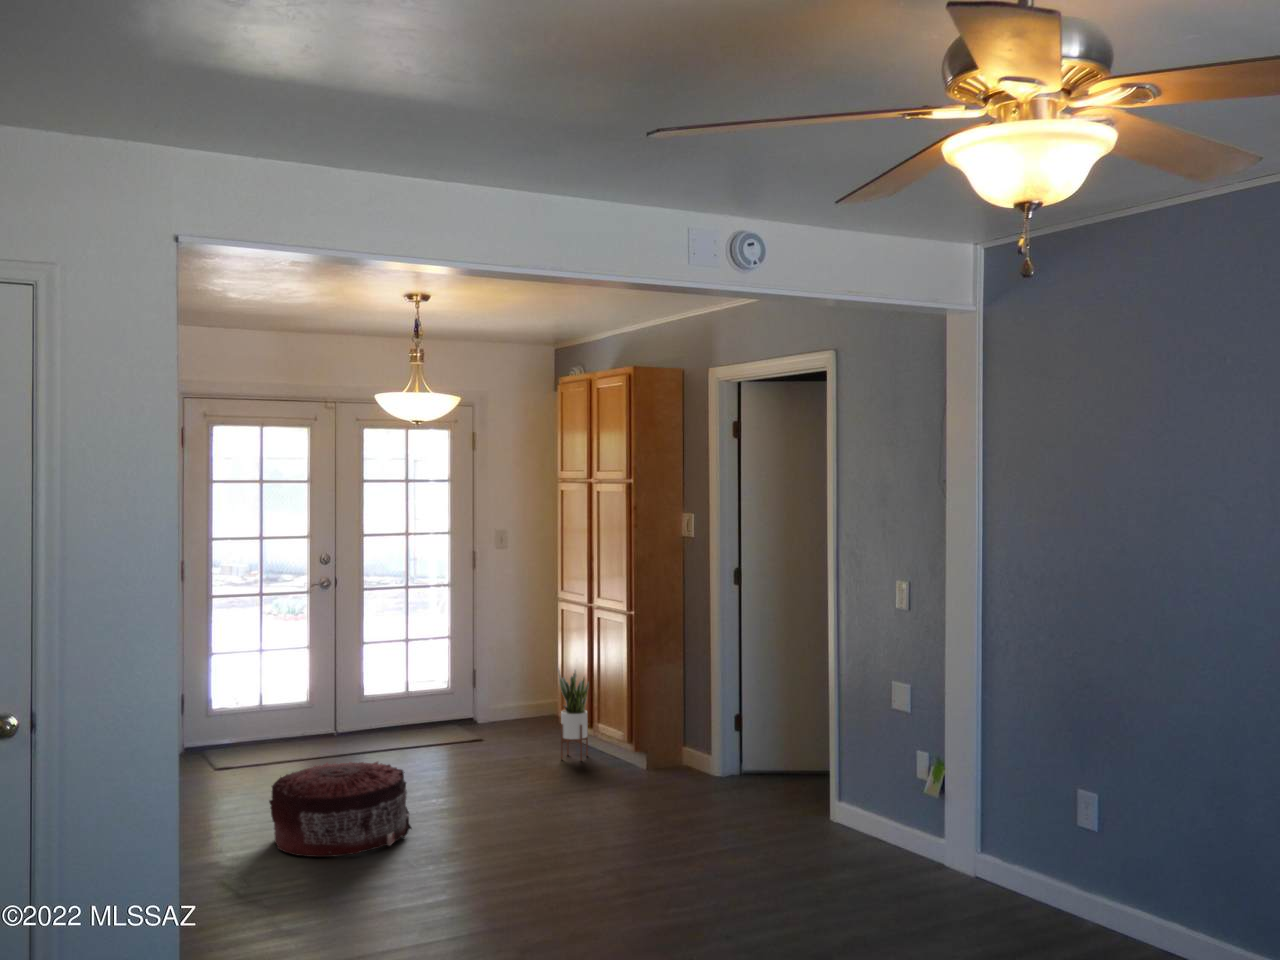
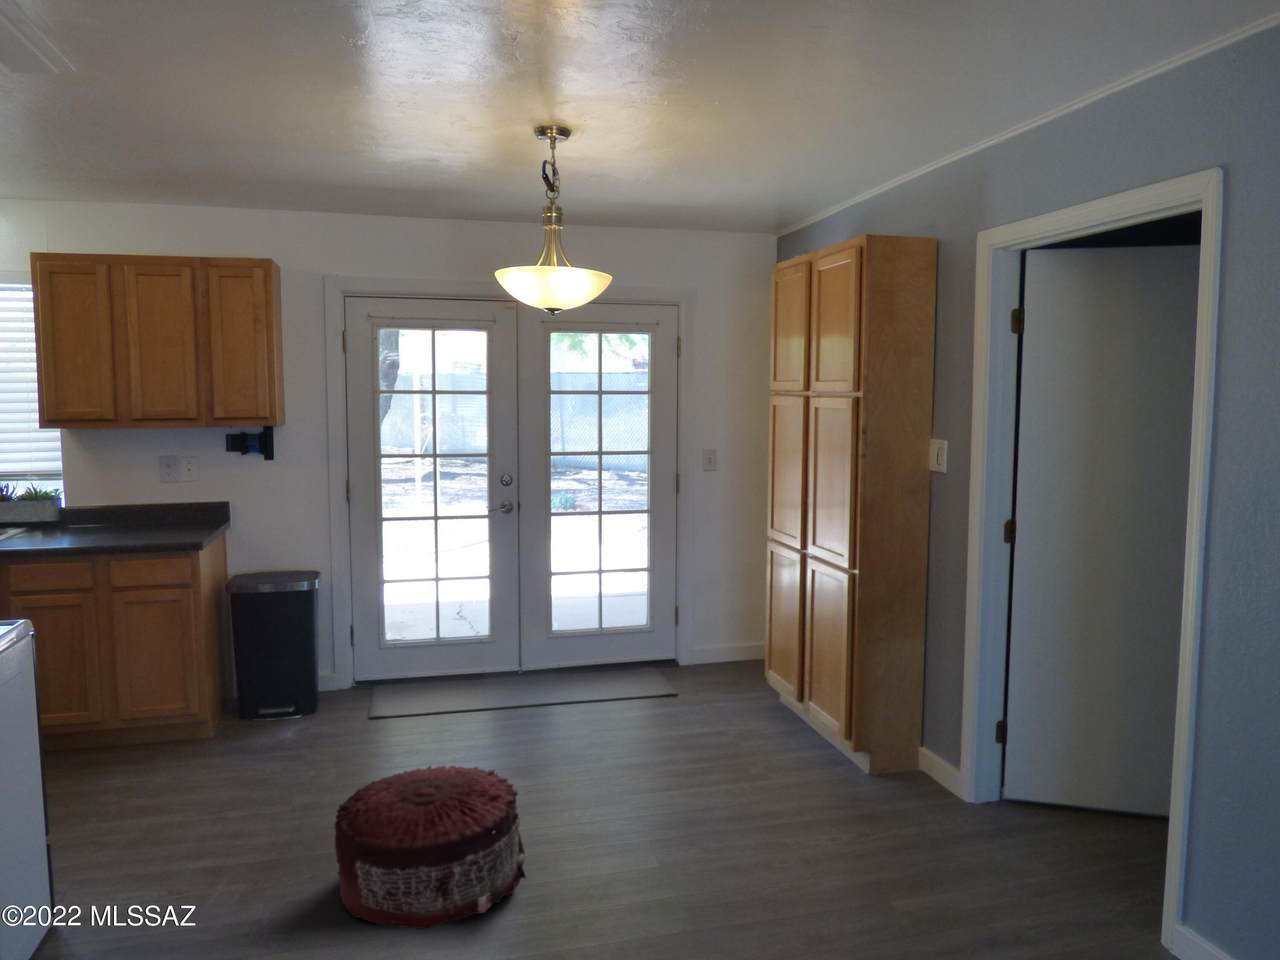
potted plant: present [558,670,589,760] -> none [759,626,798,746]

